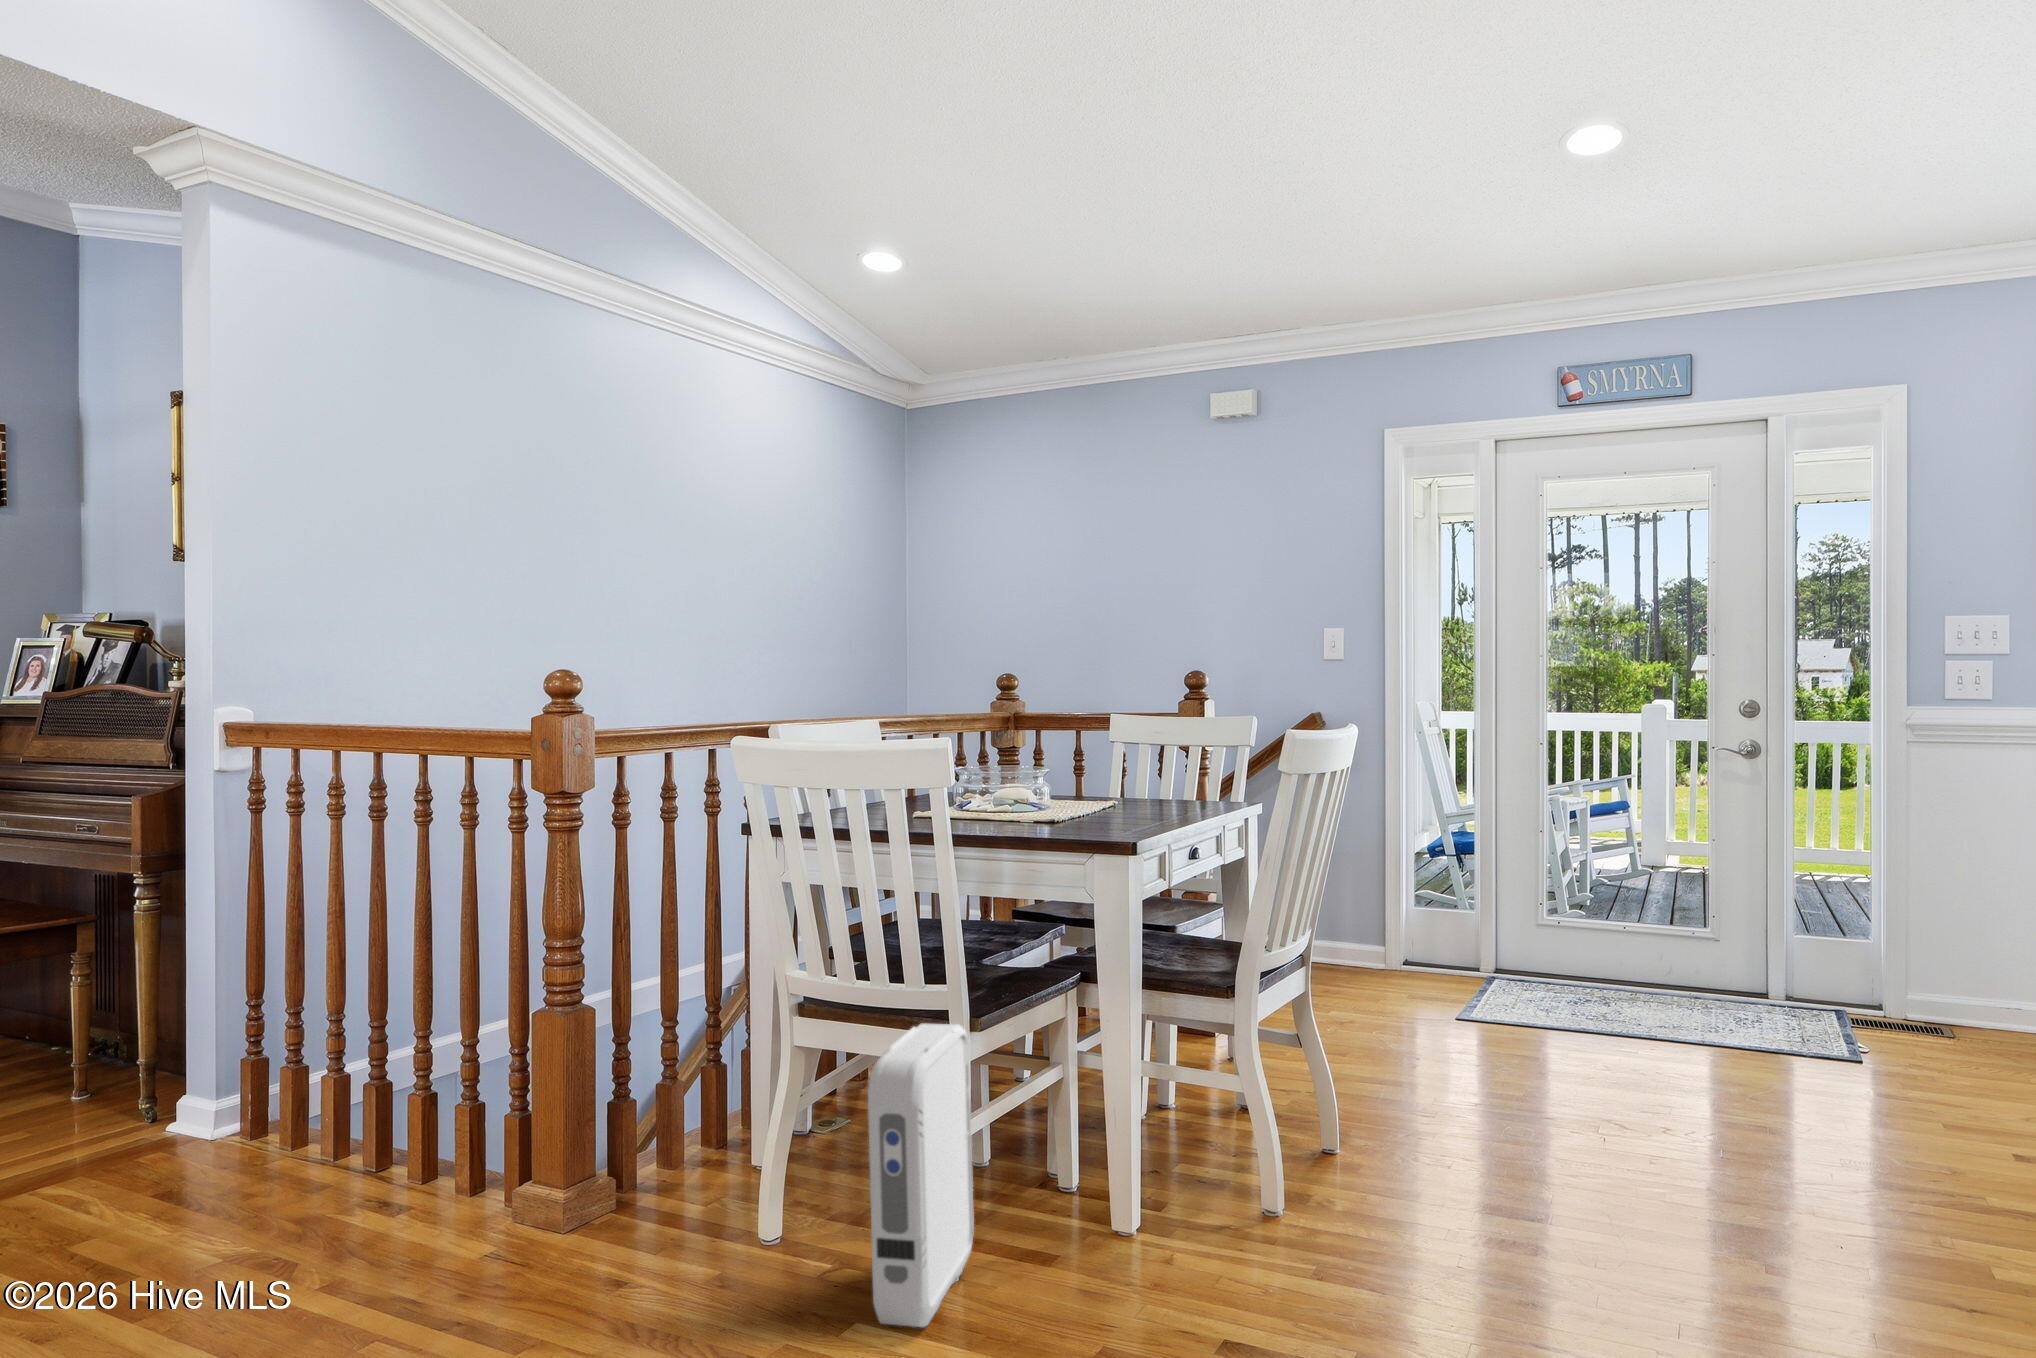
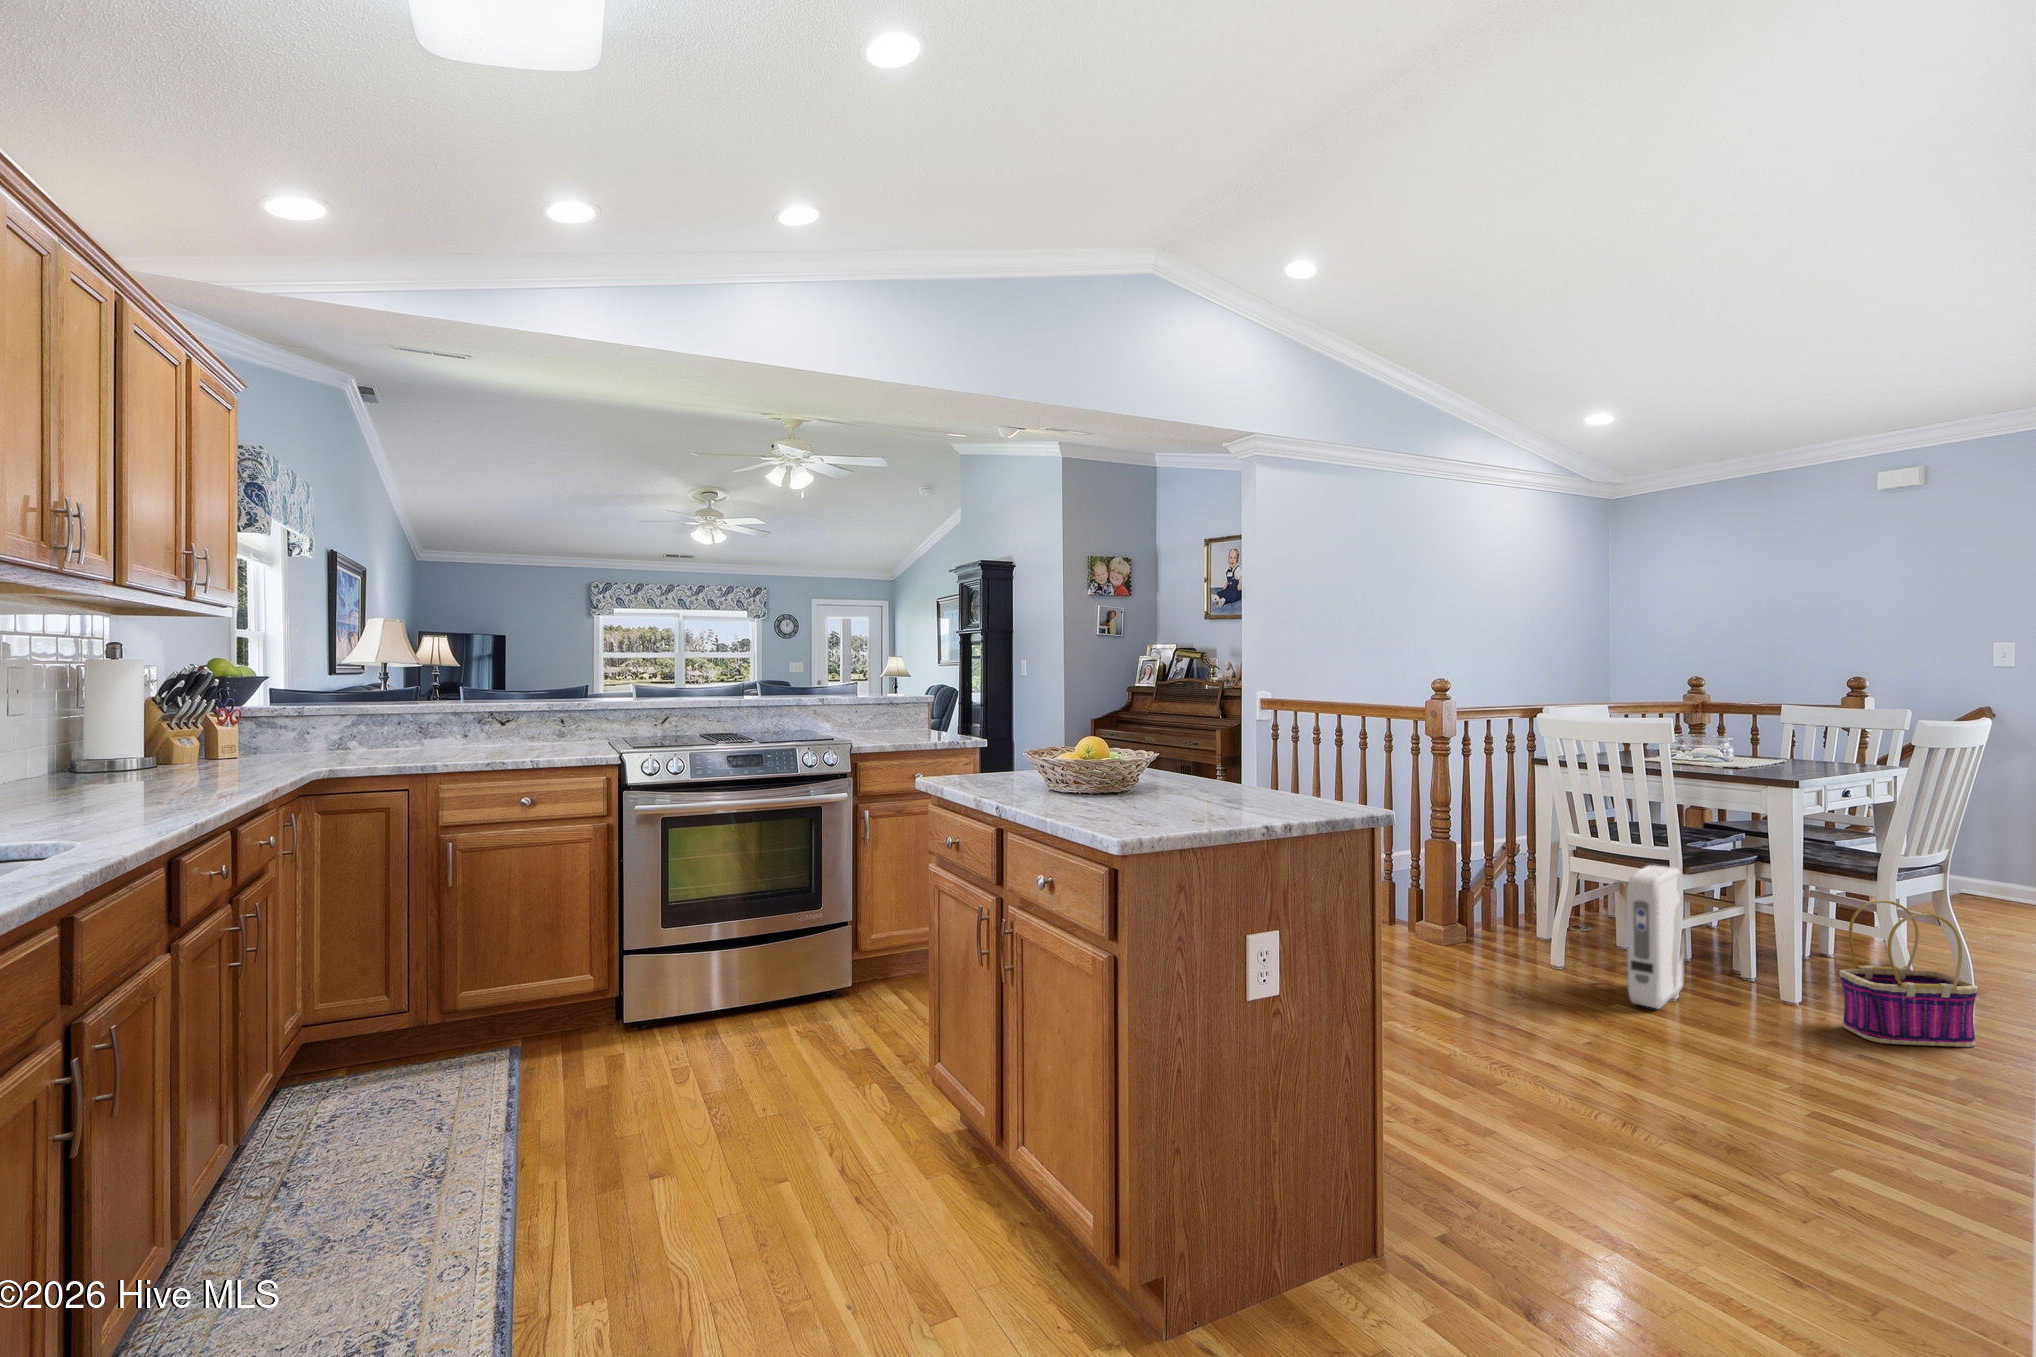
basket: none [1202,1044,1382,1317] -> present [1839,900,1978,1047]

